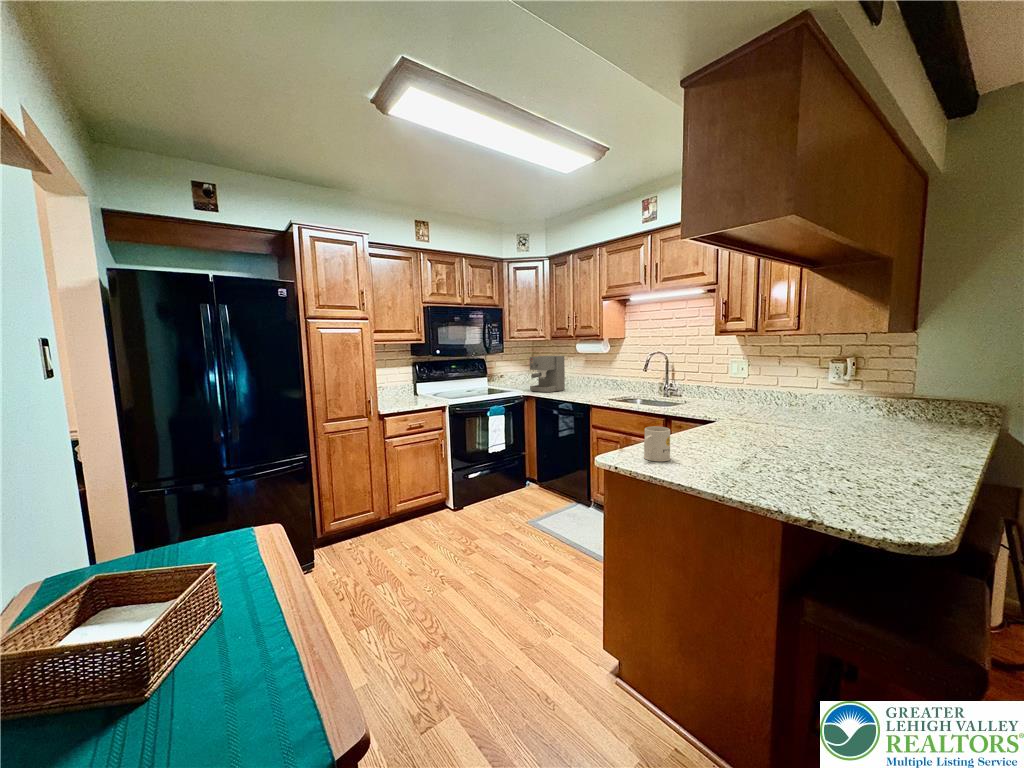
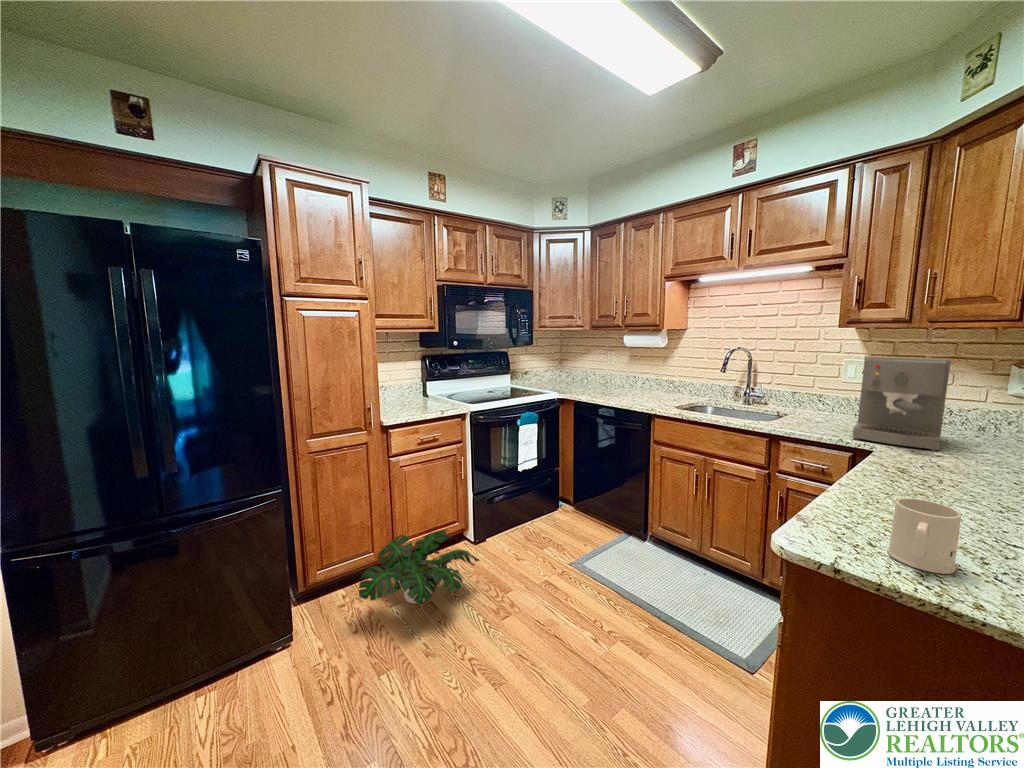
coffee maker: present [530,356,565,393] -> present [853,356,951,451]
potted plant: none [362,495,453,547] -> present [359,530,479,604]

